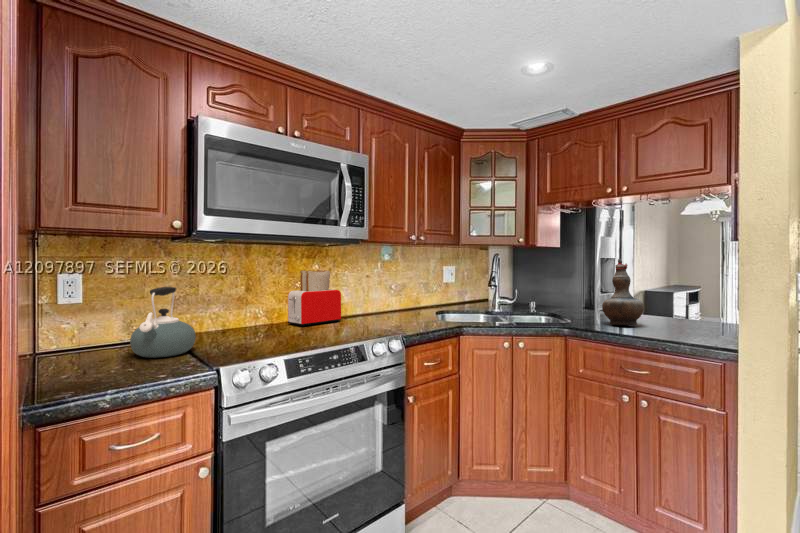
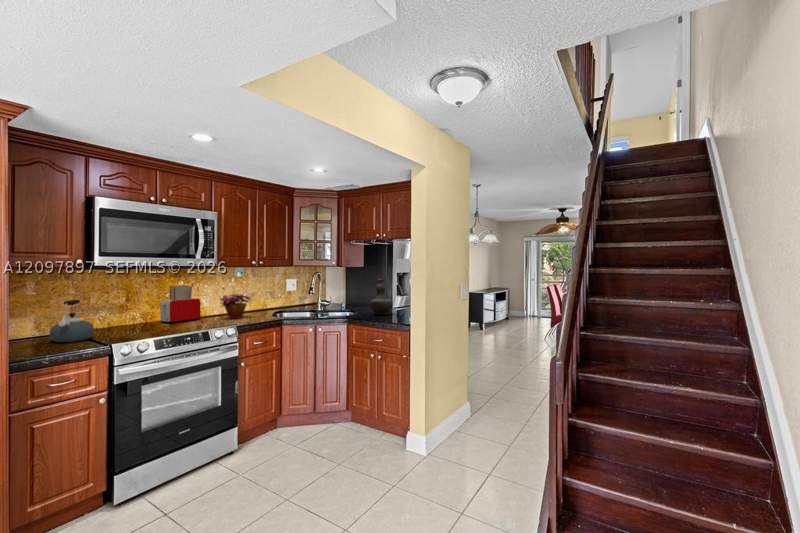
flower arrangement: none [363,283,419,323] -> present [220,294,250,319]

